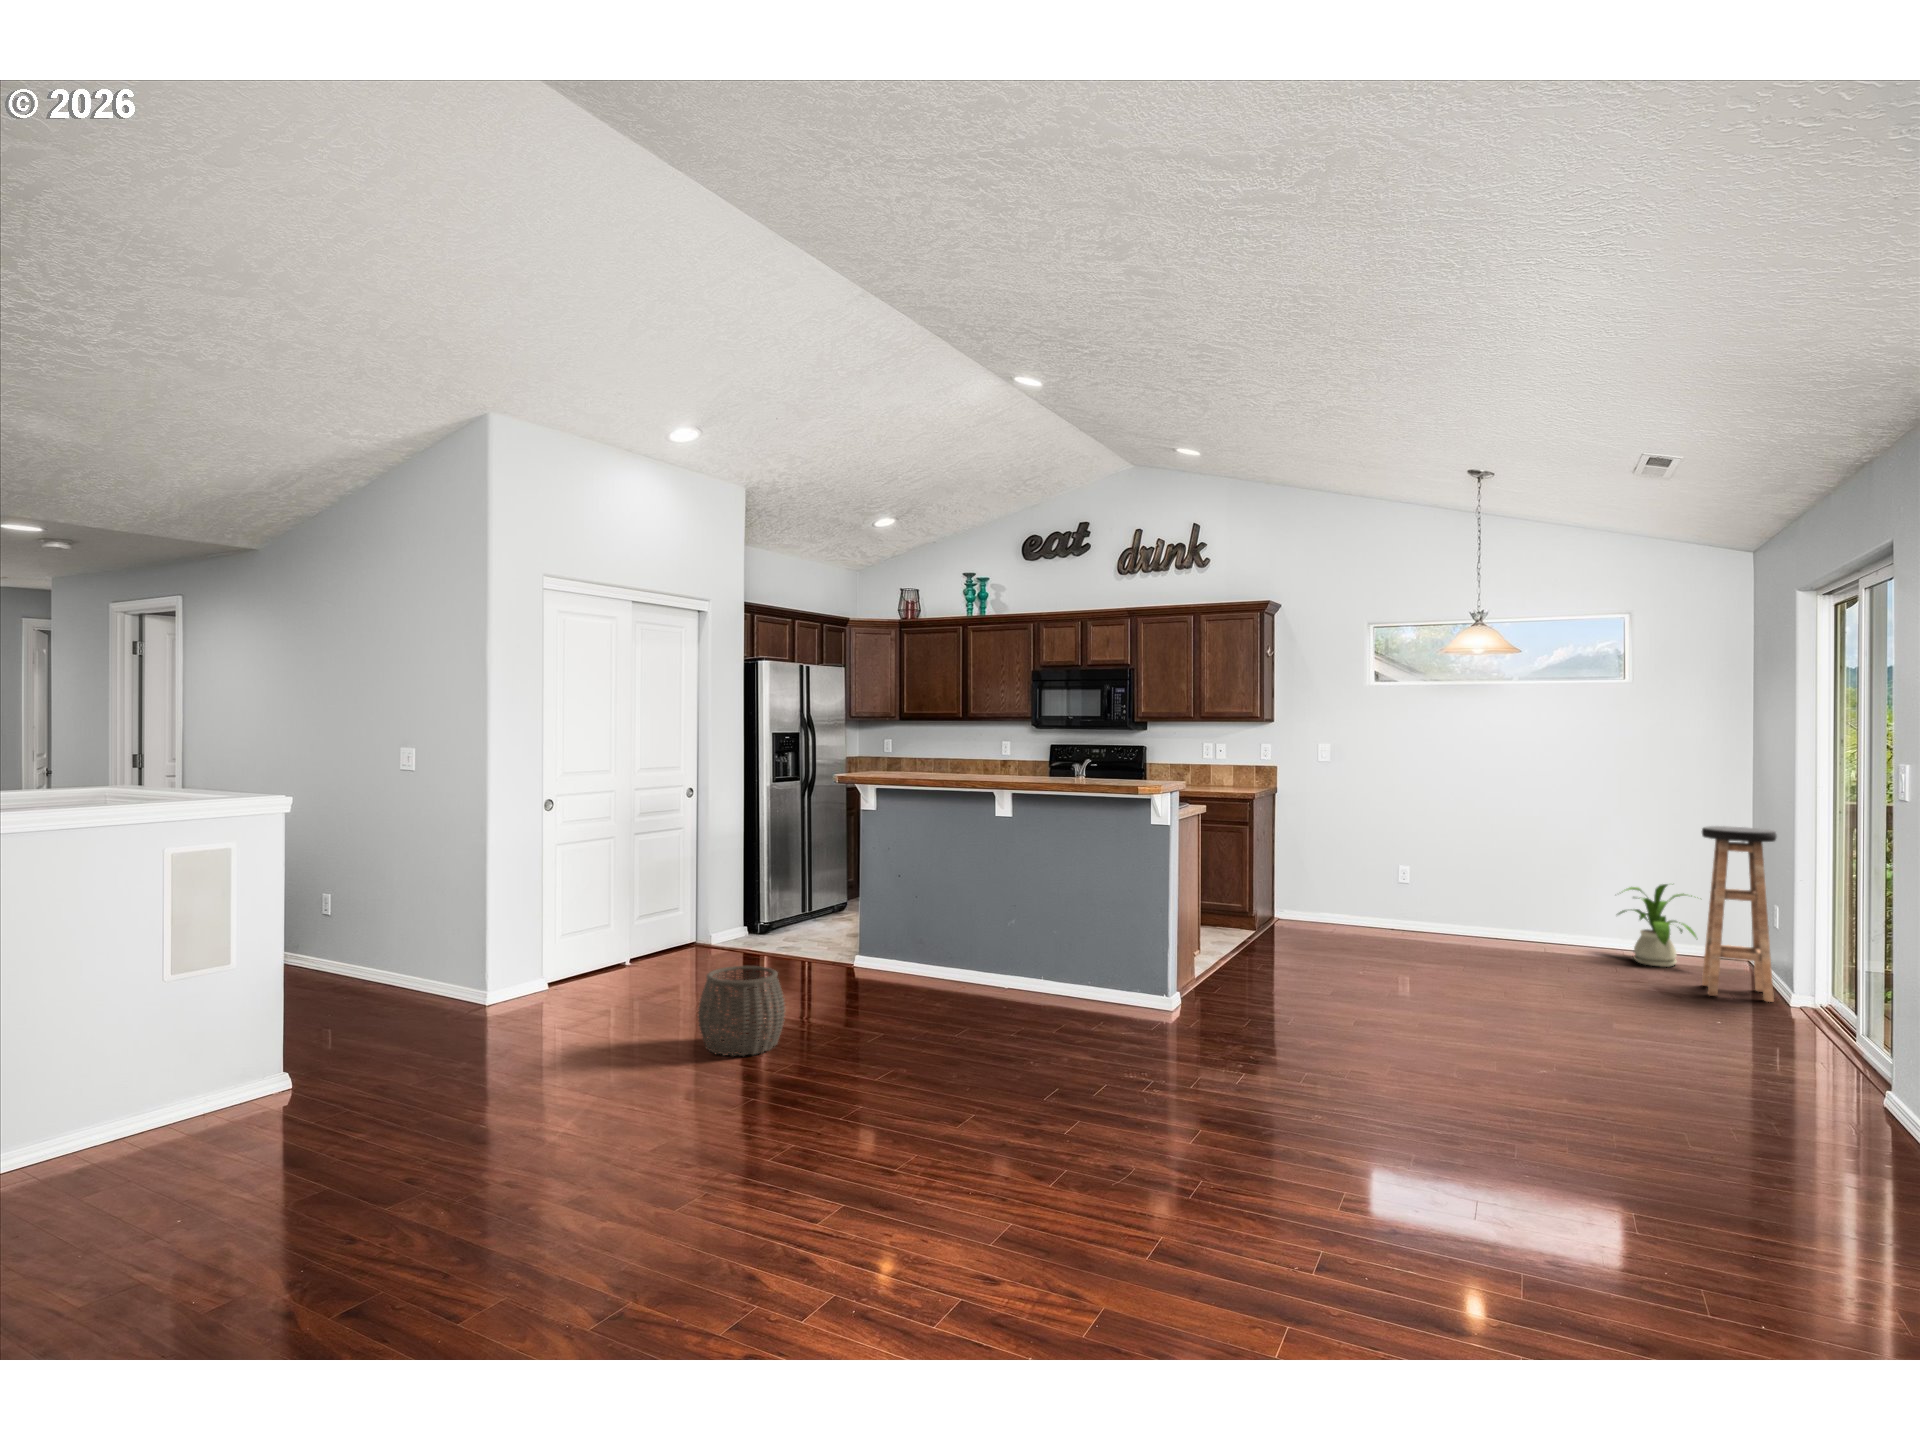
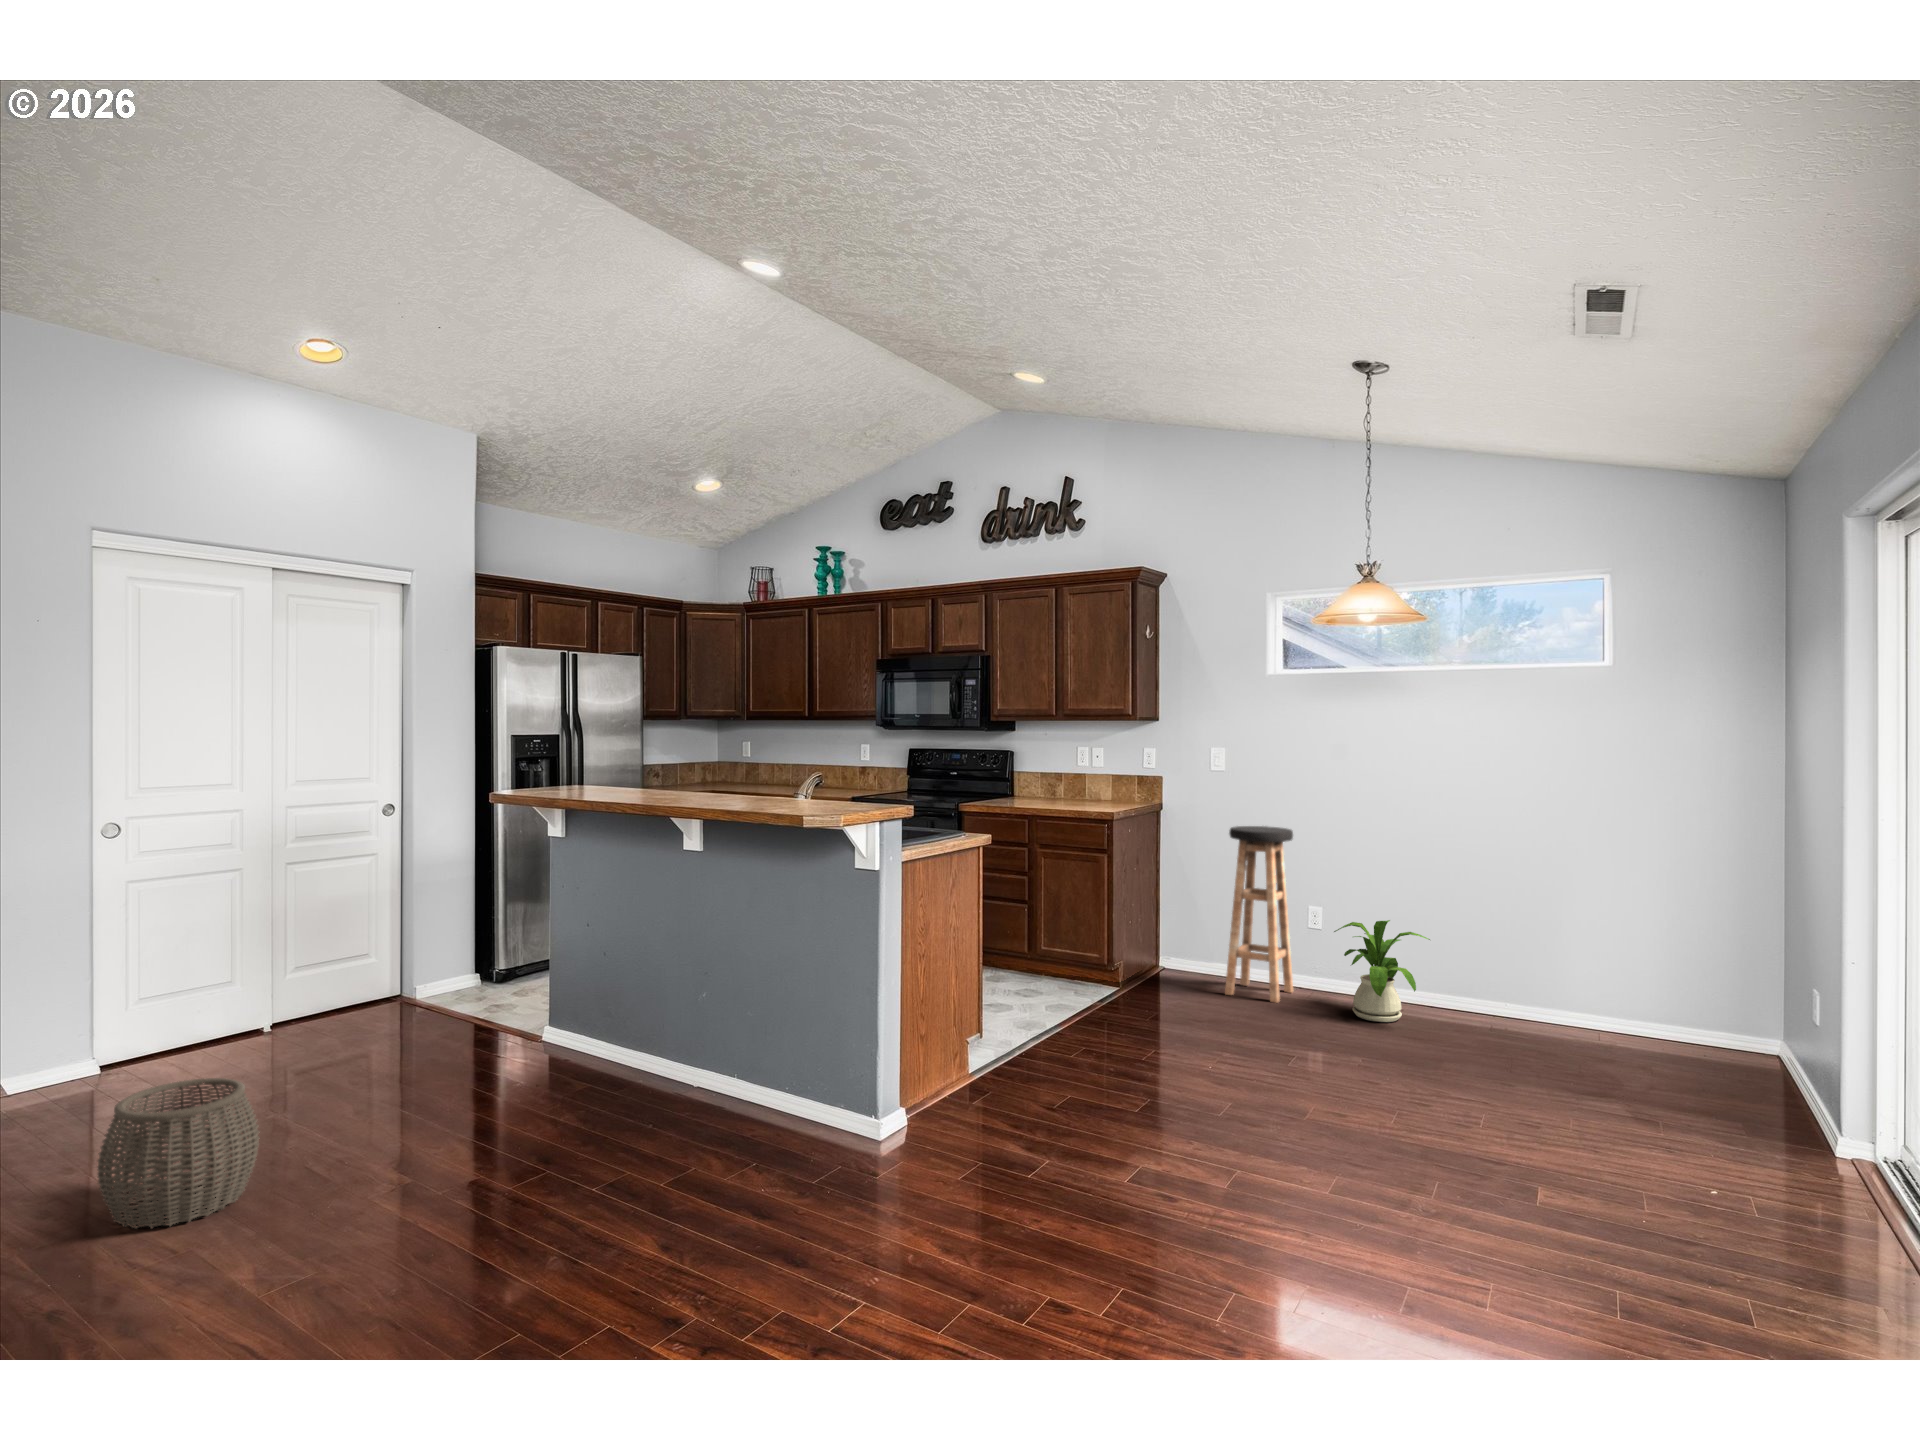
bar stool: present [1702,826,1777,1002] -> present [1225,826,1293,1003]
house plant: present [1618,884,1698,967] -> present [1334,920,1430,1022]

